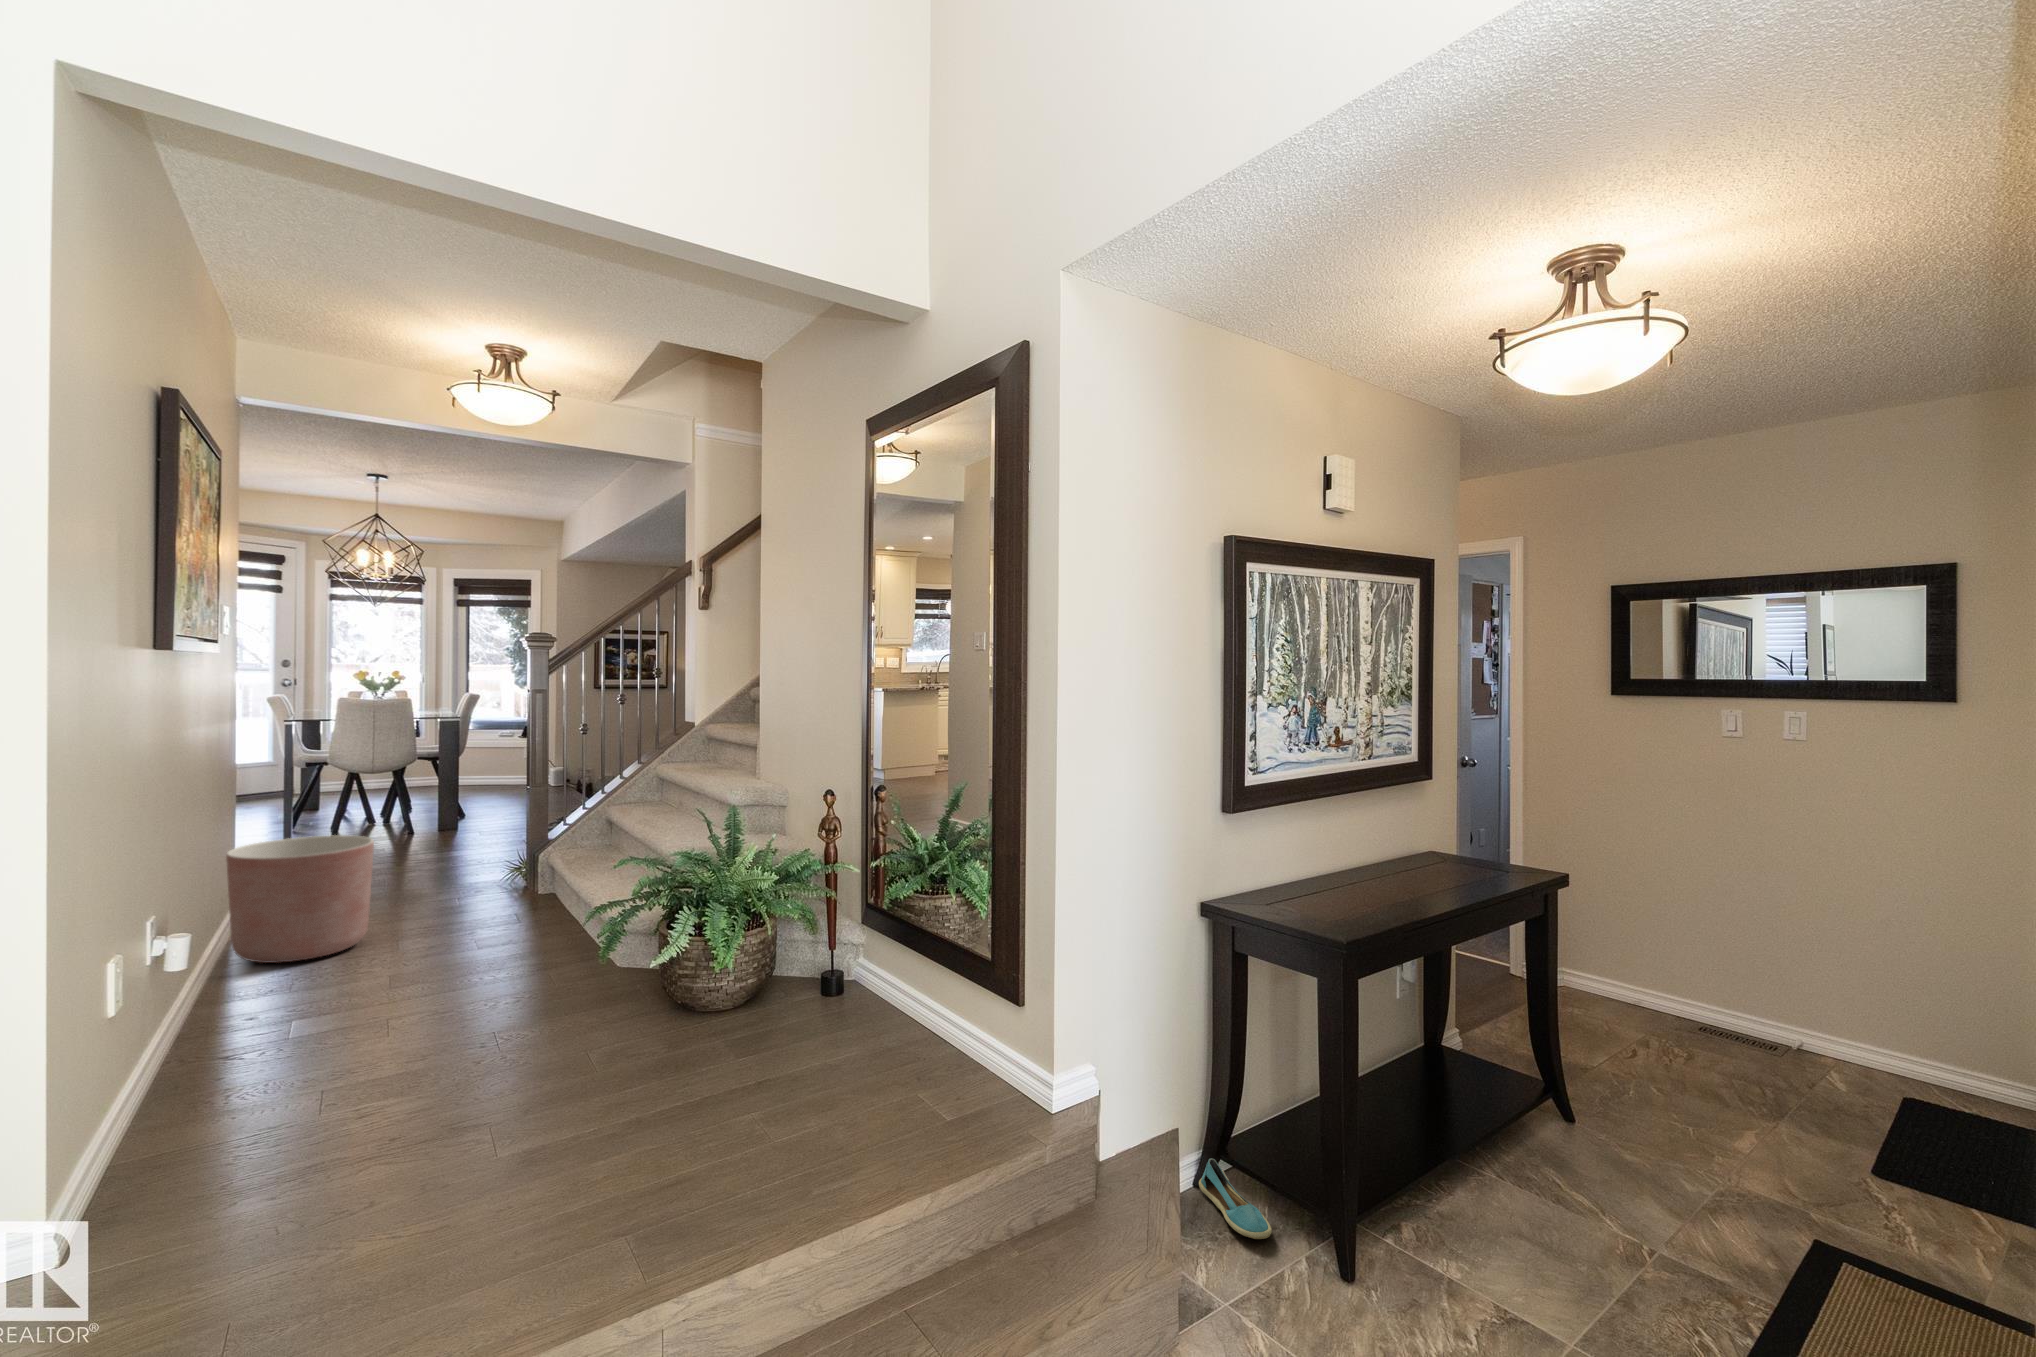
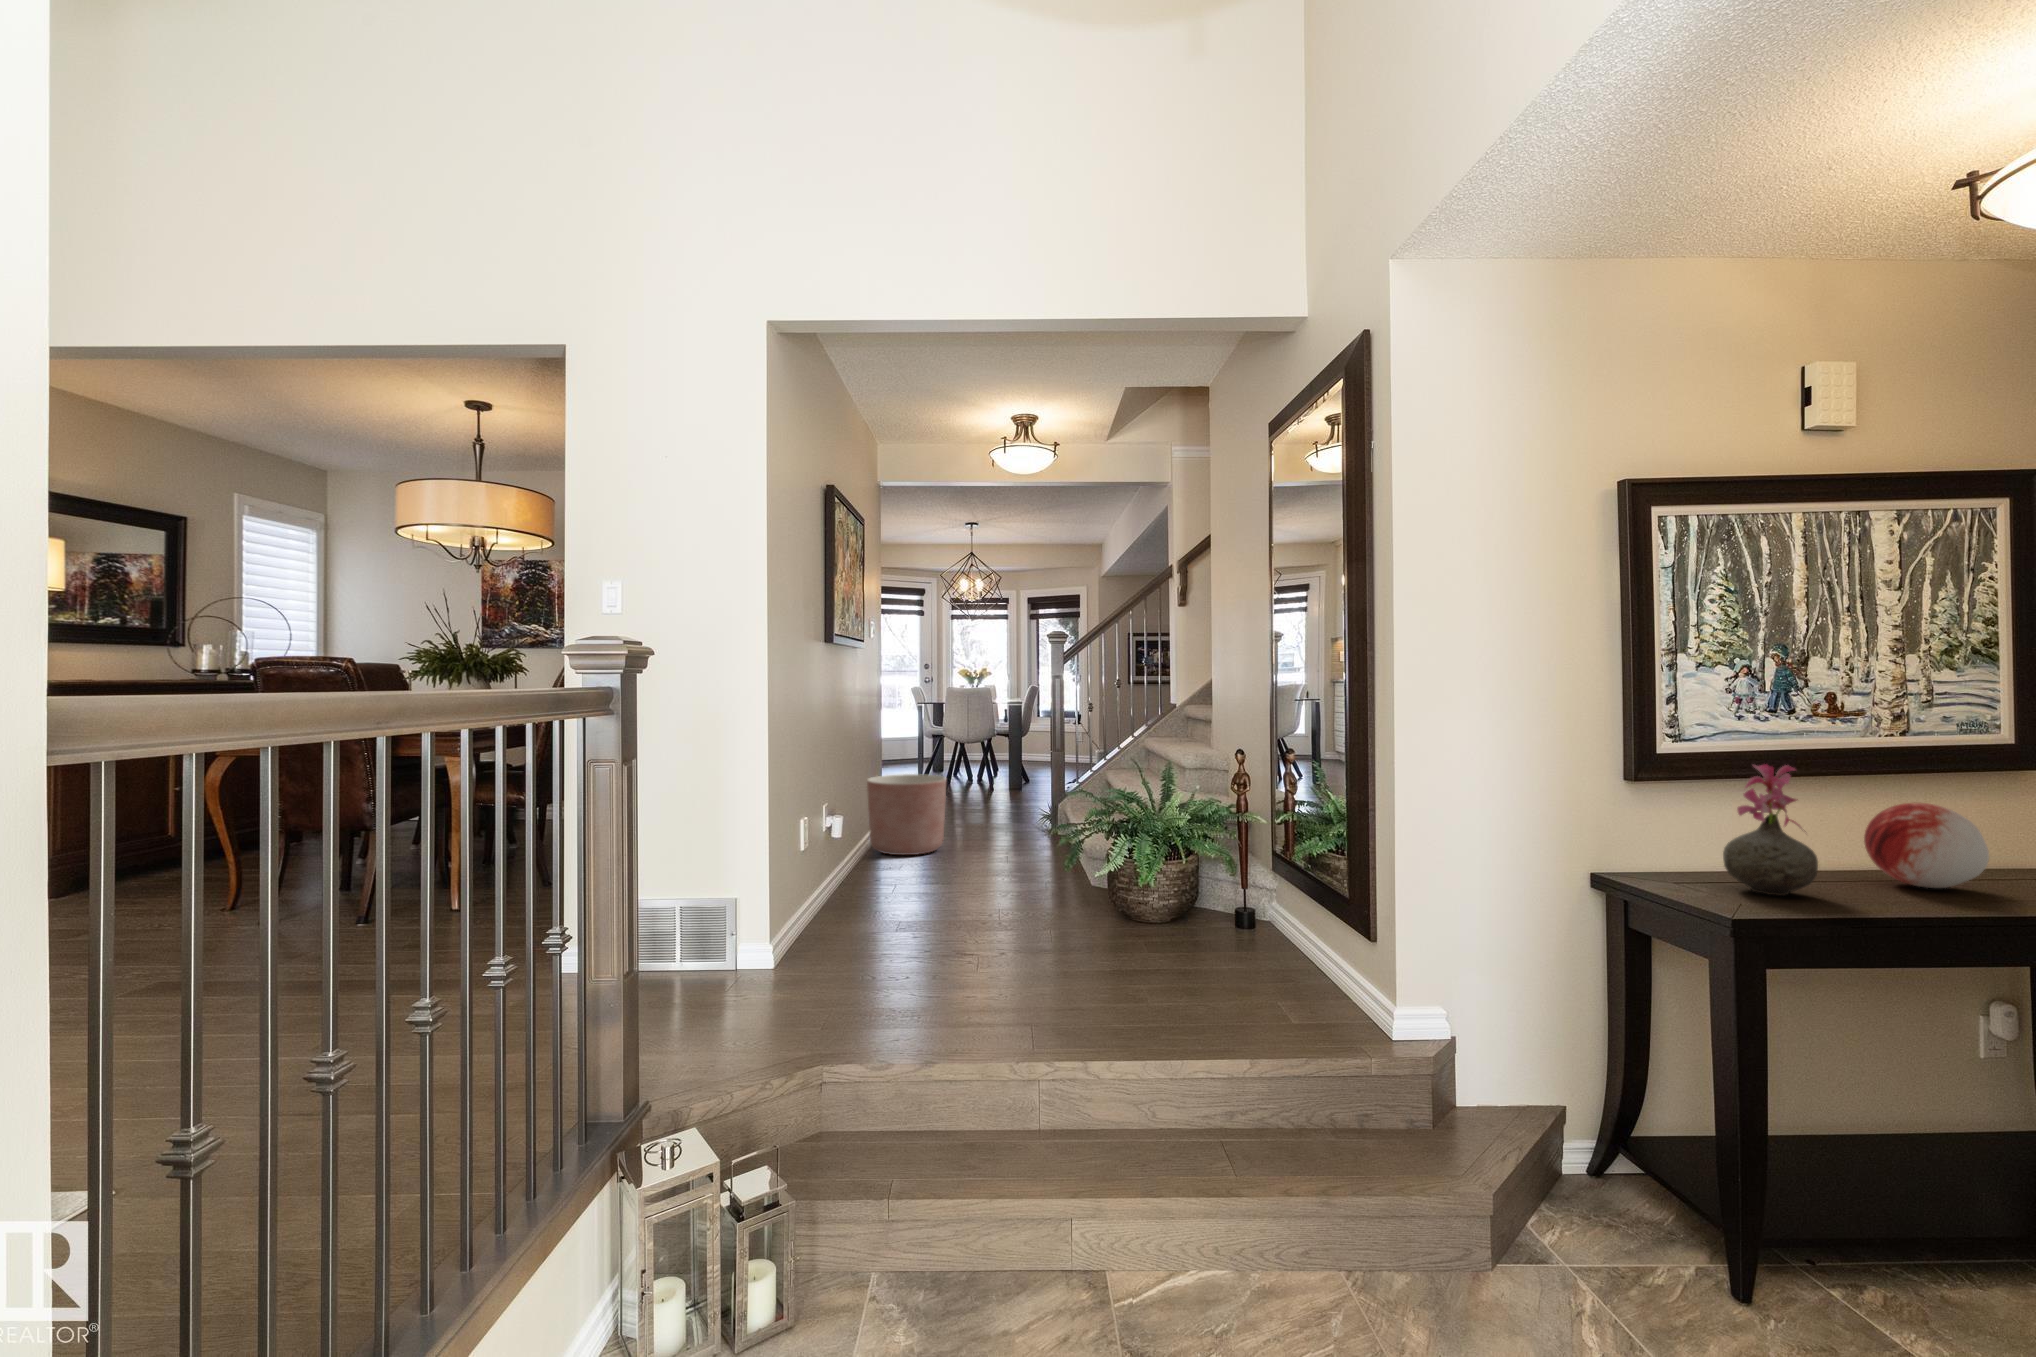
vase: none [1297,795,1362,908] -> present [1723,764,1818,896]
decorative orb: none [1365,817,1439,884] -> present [1864,803,1989,888]
shoe: present [1199,1158,1272,1239] -> none [1595,1150,1666,1237]

